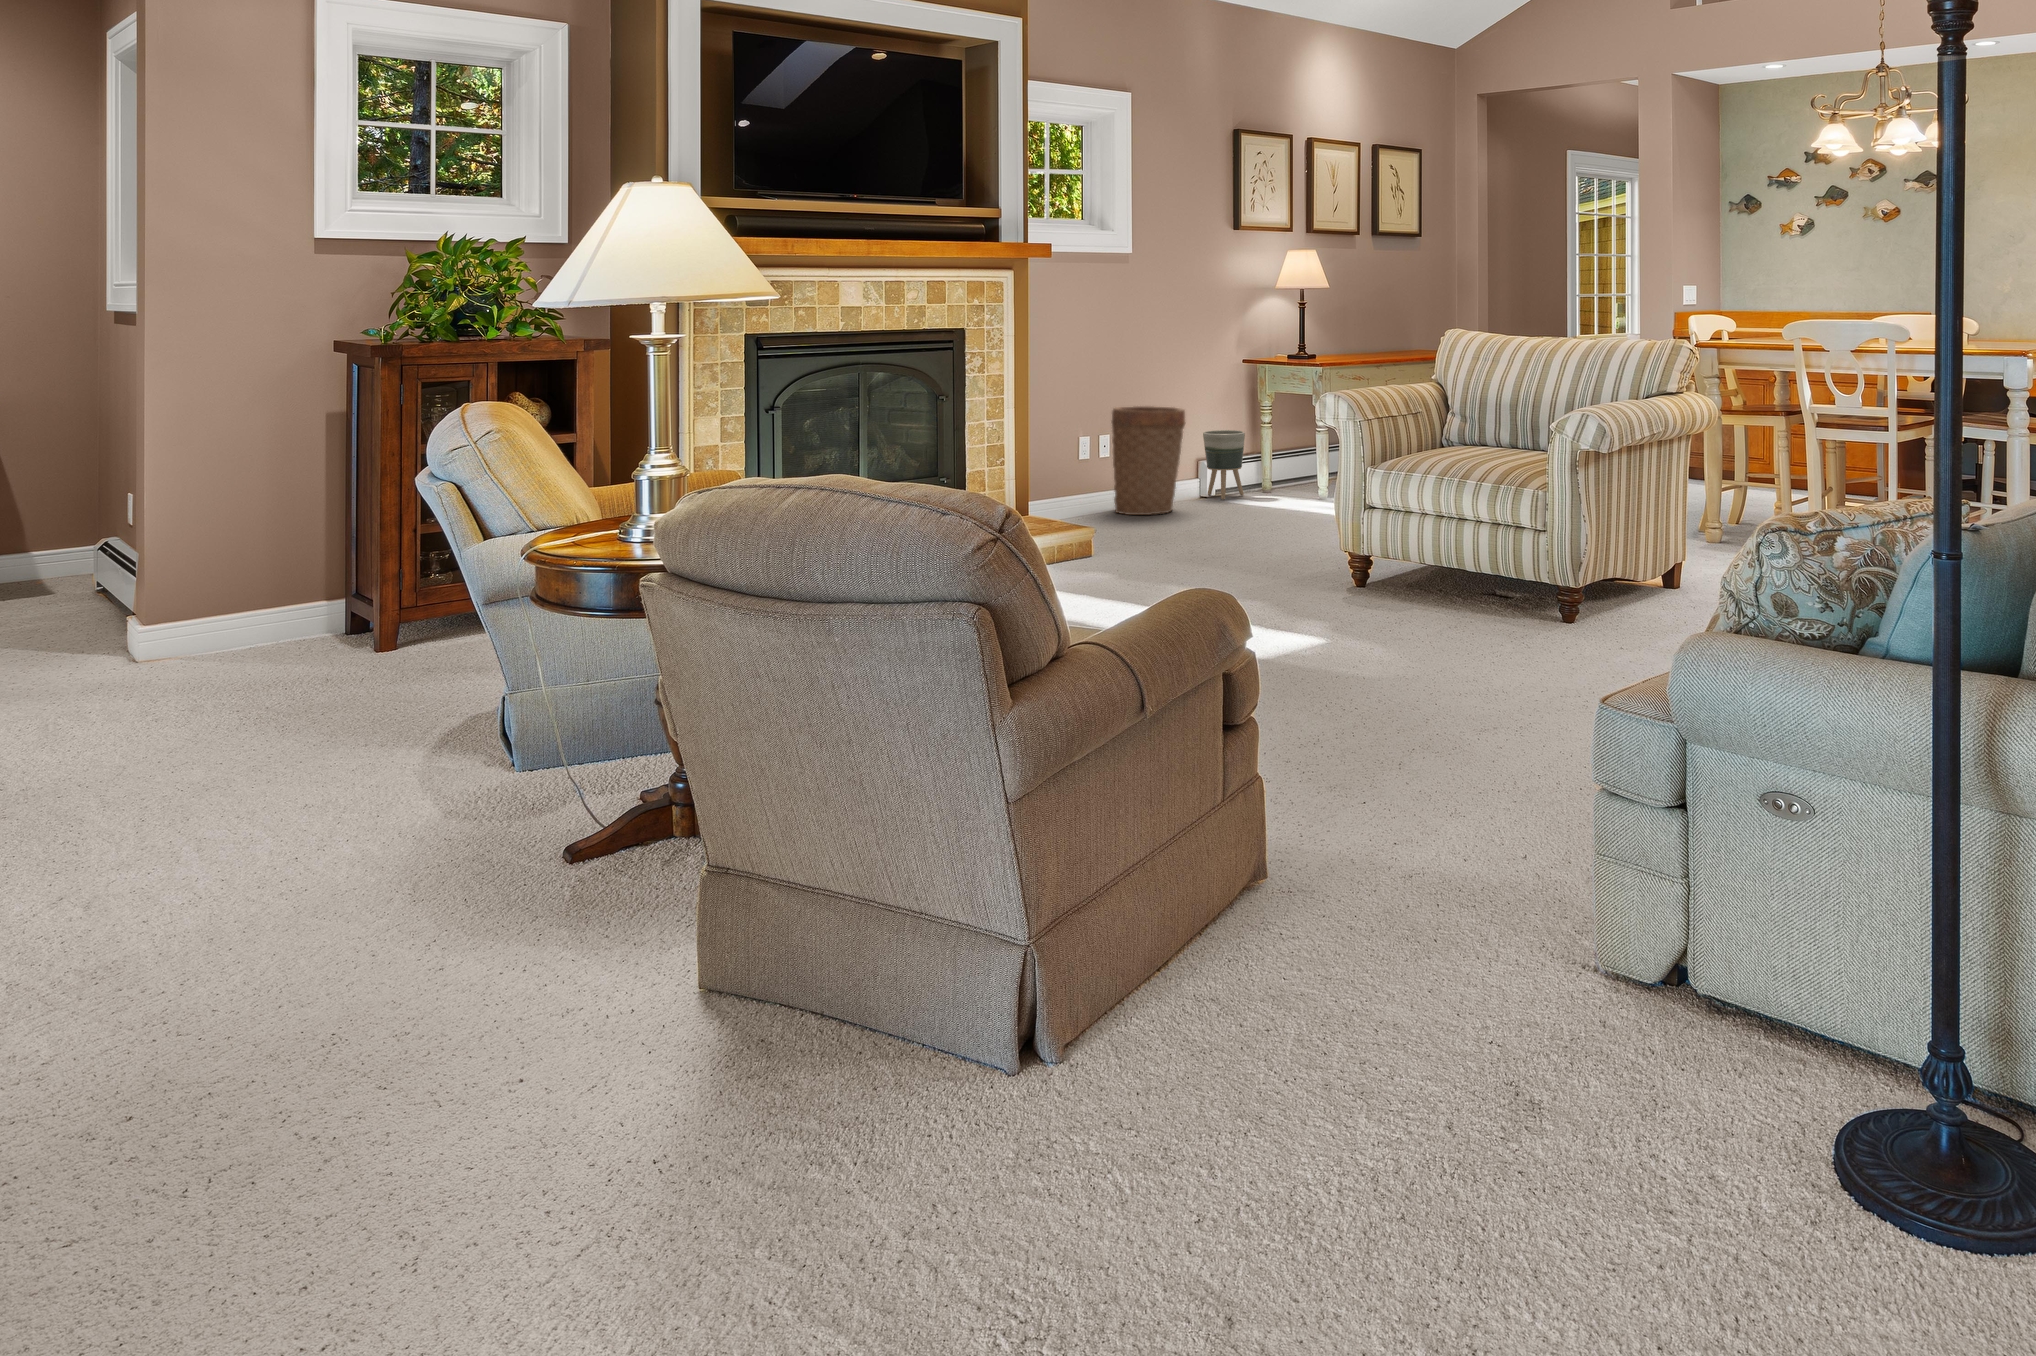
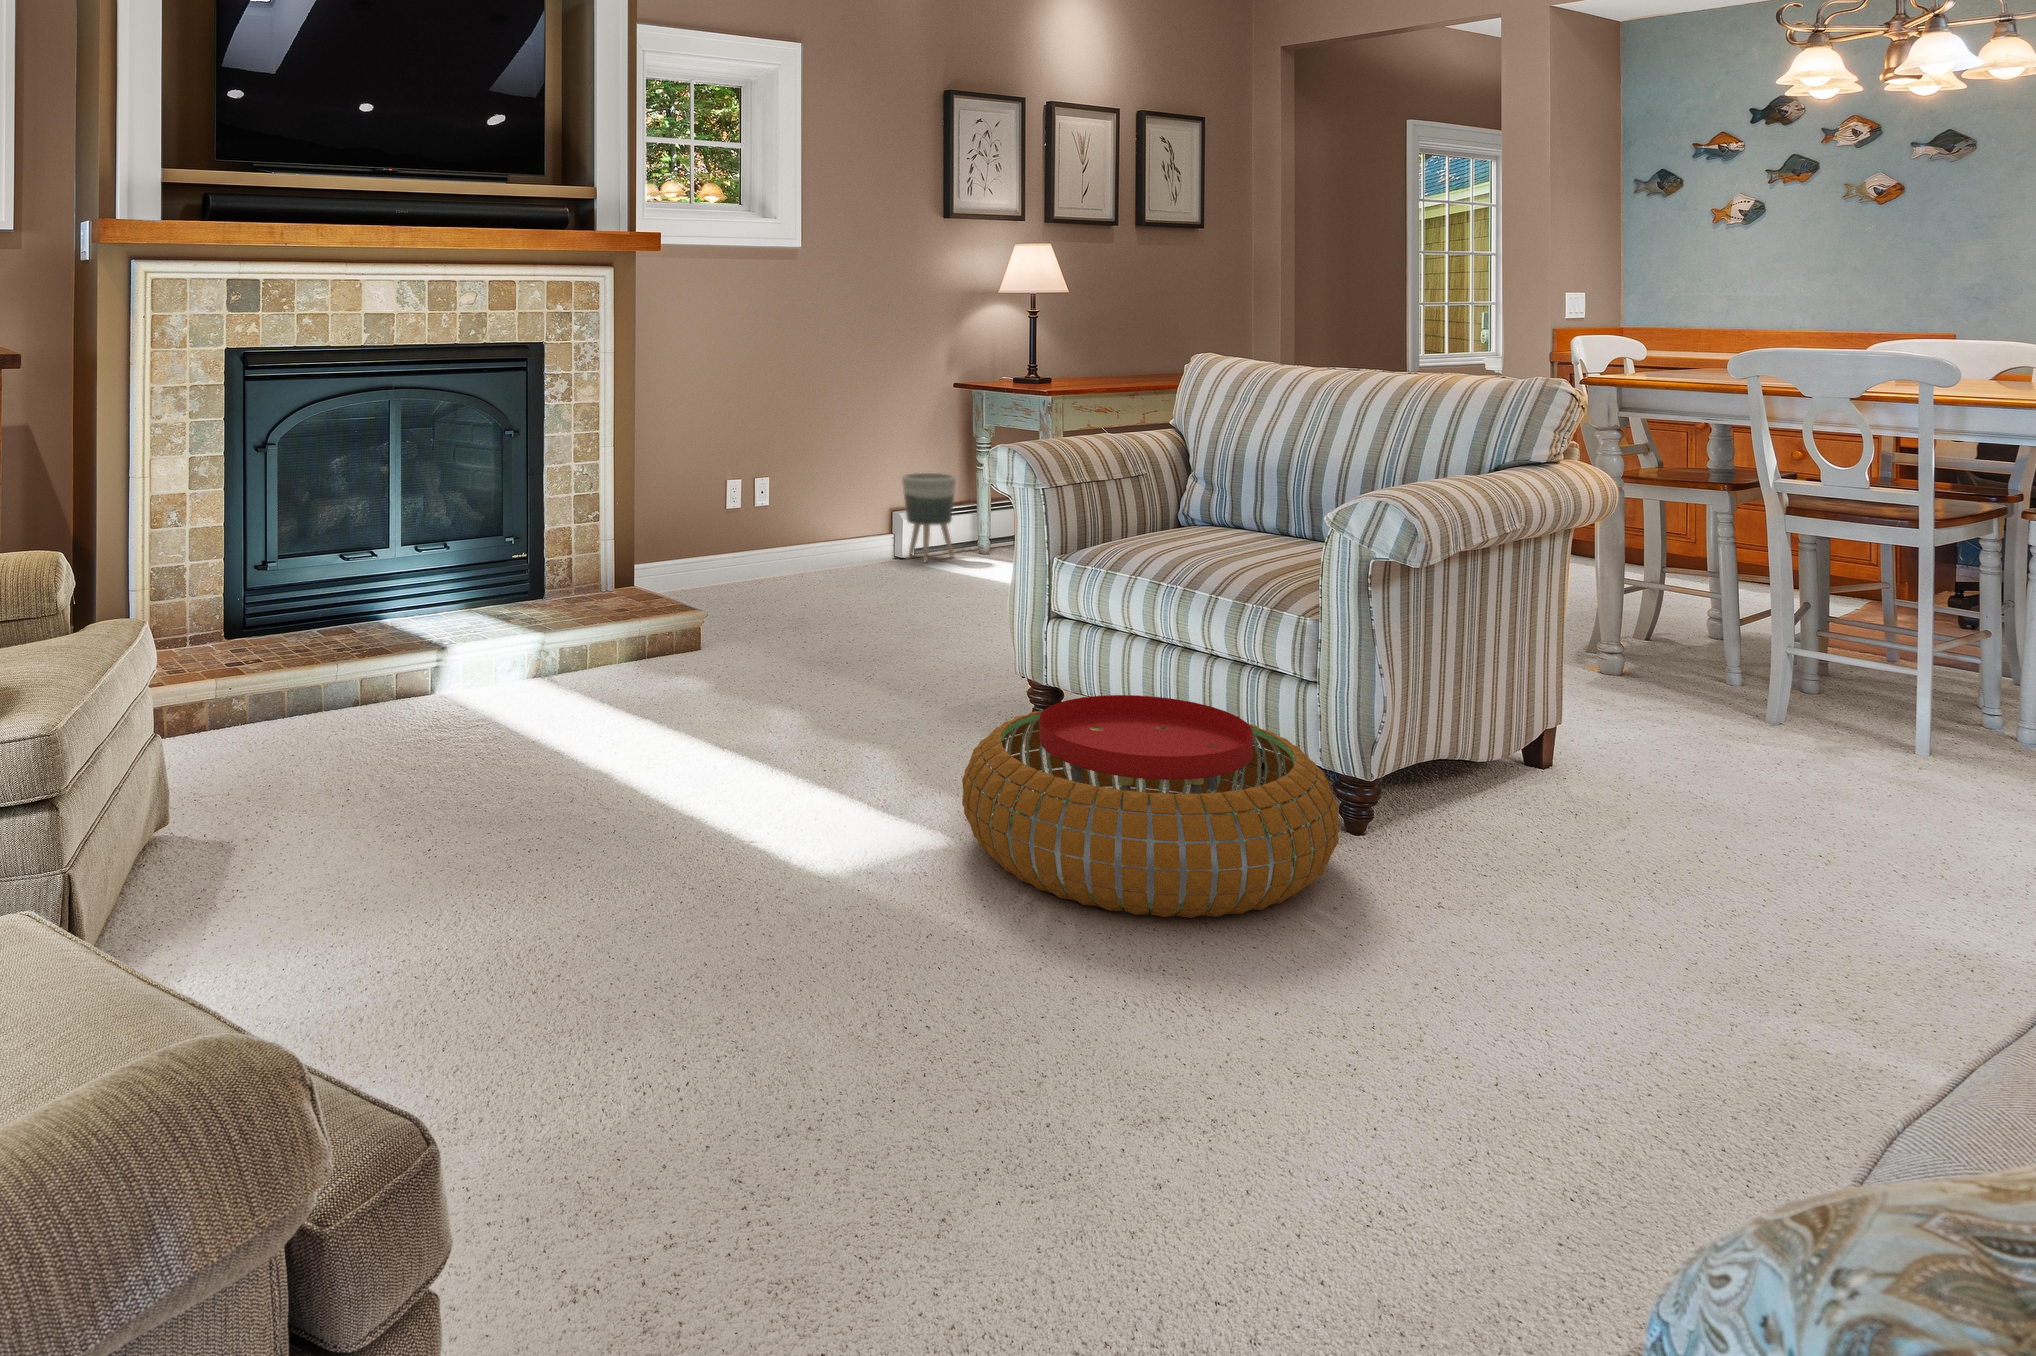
basket: present [1112,406,1185,515] -> none [775,442,870,583]
pouf: none [1333,546,1566,664] -> present [962,695,1339,918]

